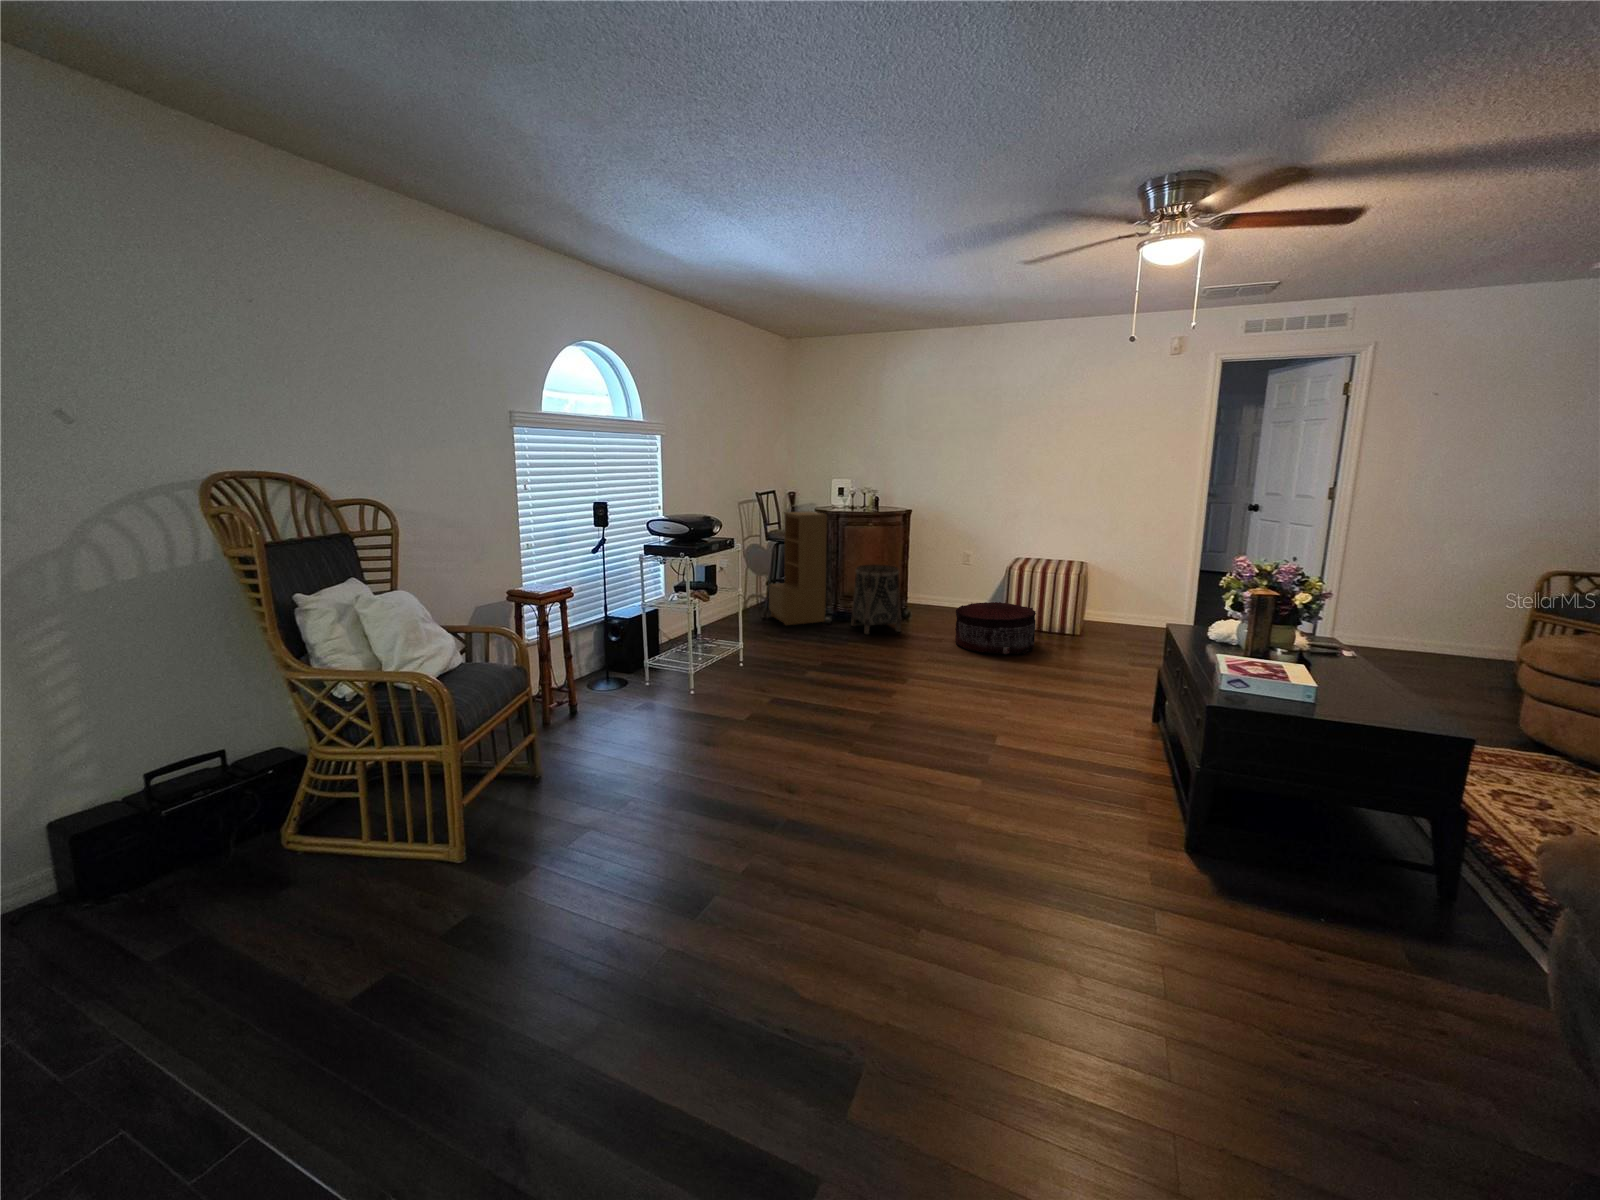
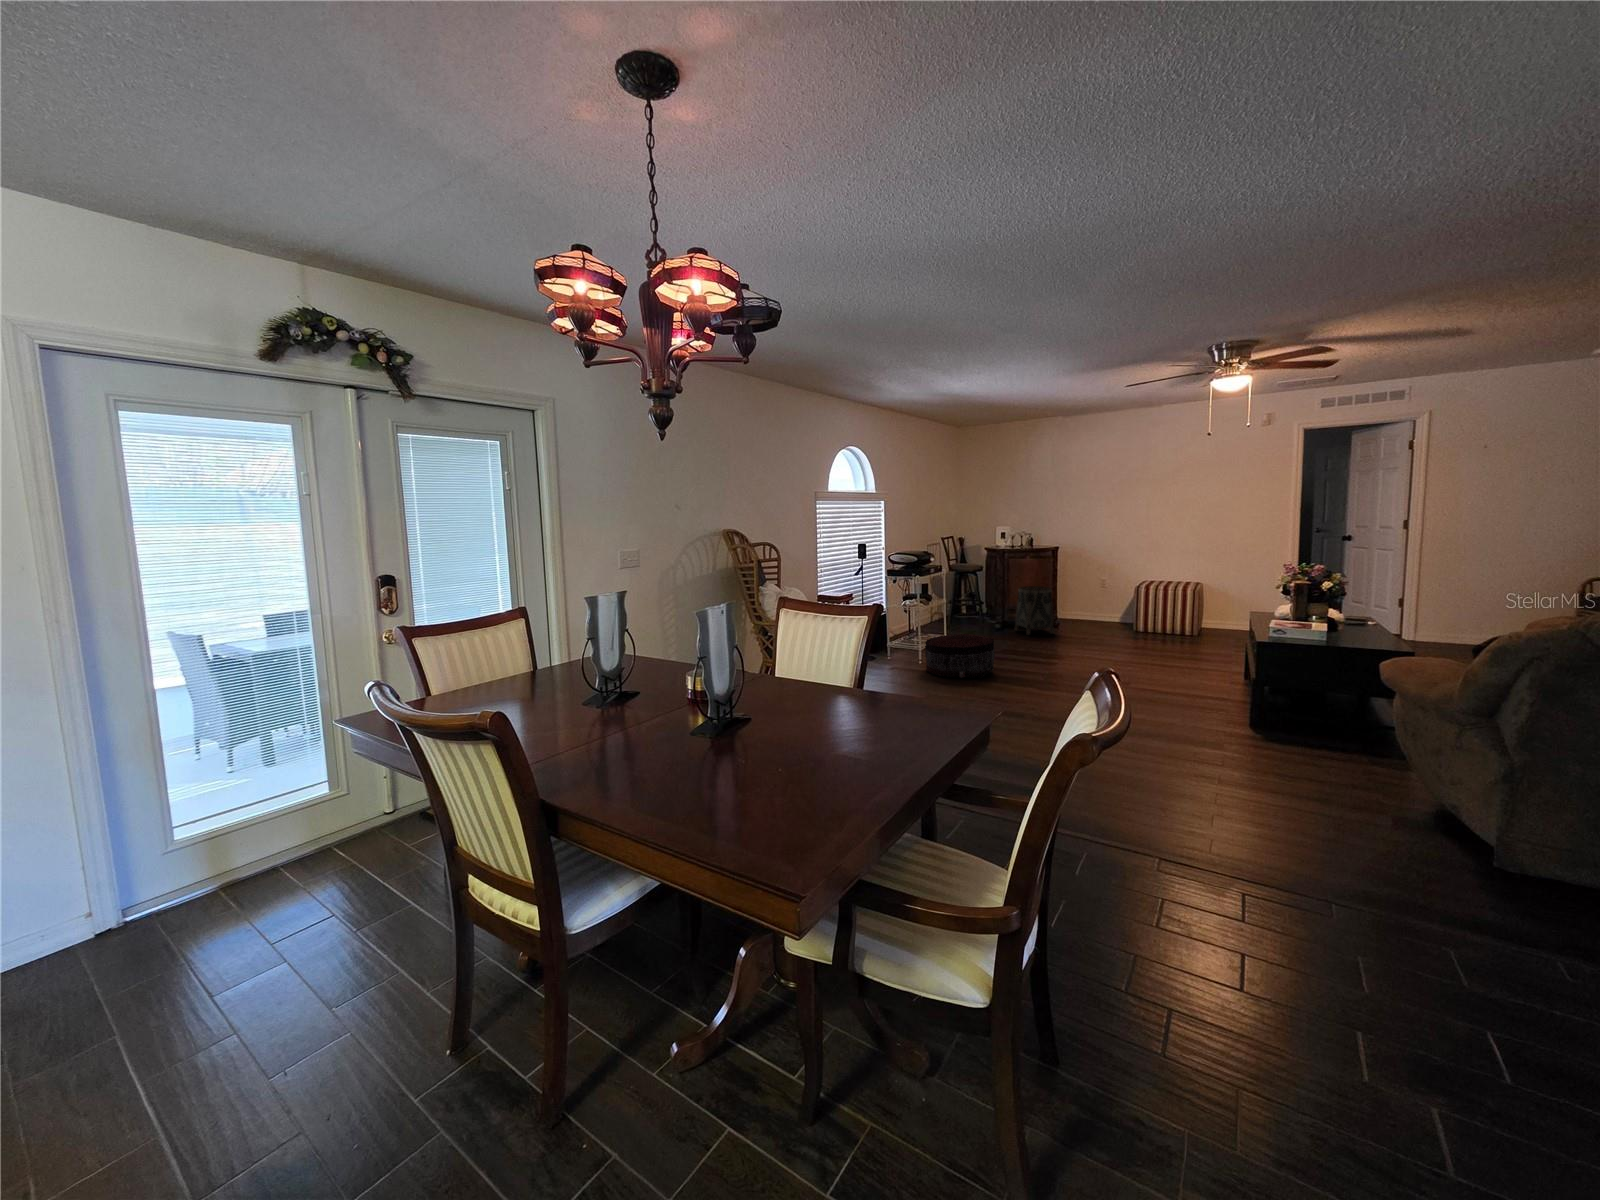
bookshelf: present [769,511,827,625] -> none [951,550,995,631]
pouf: present [955,602,1036,654] -> present [925,634,995,678]

